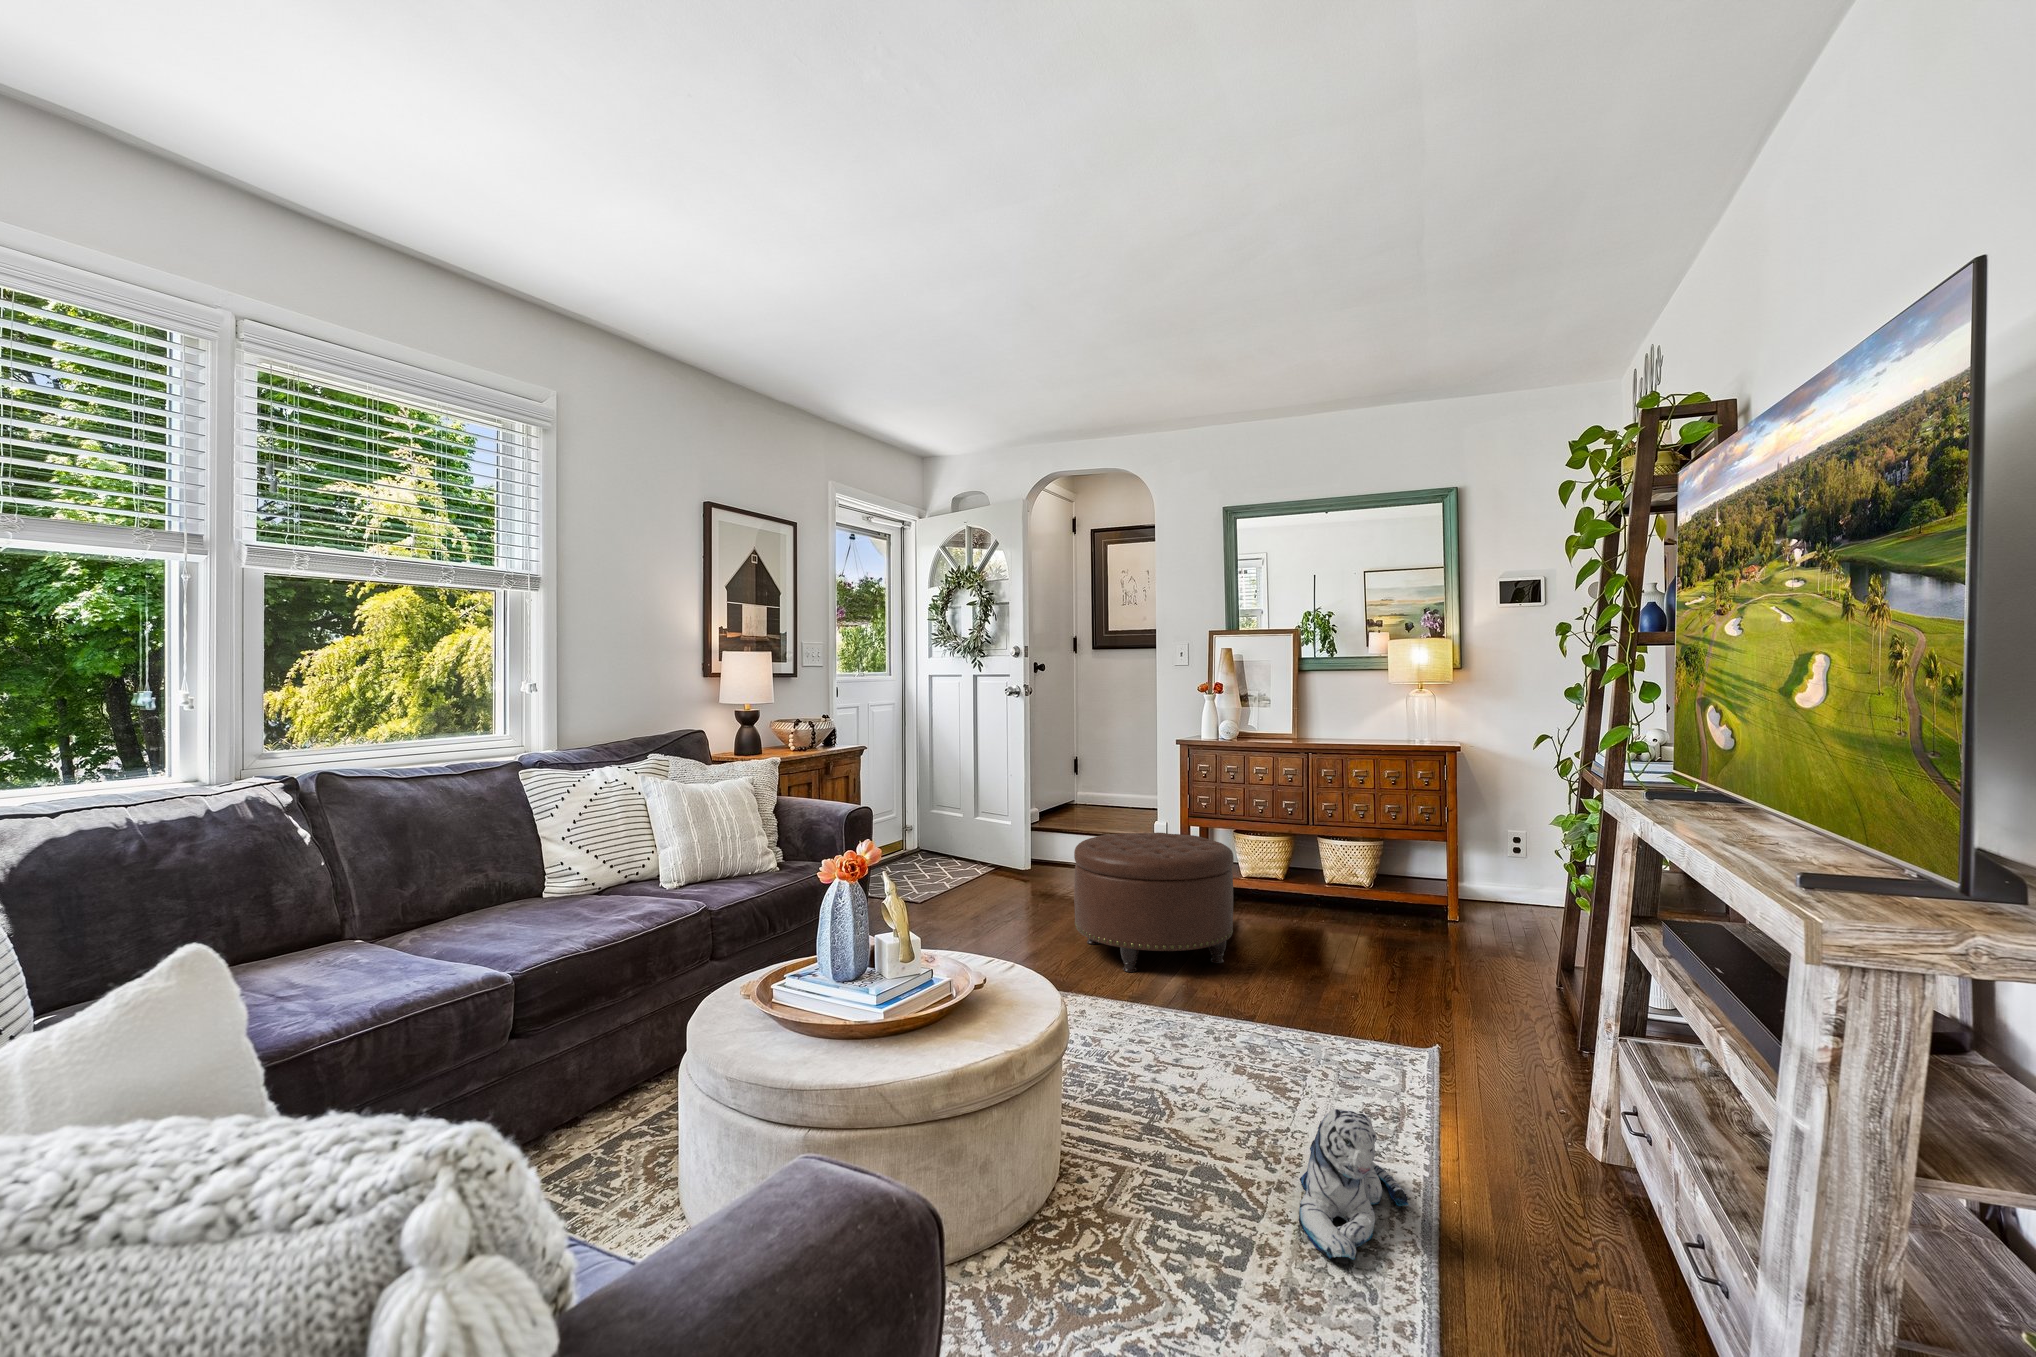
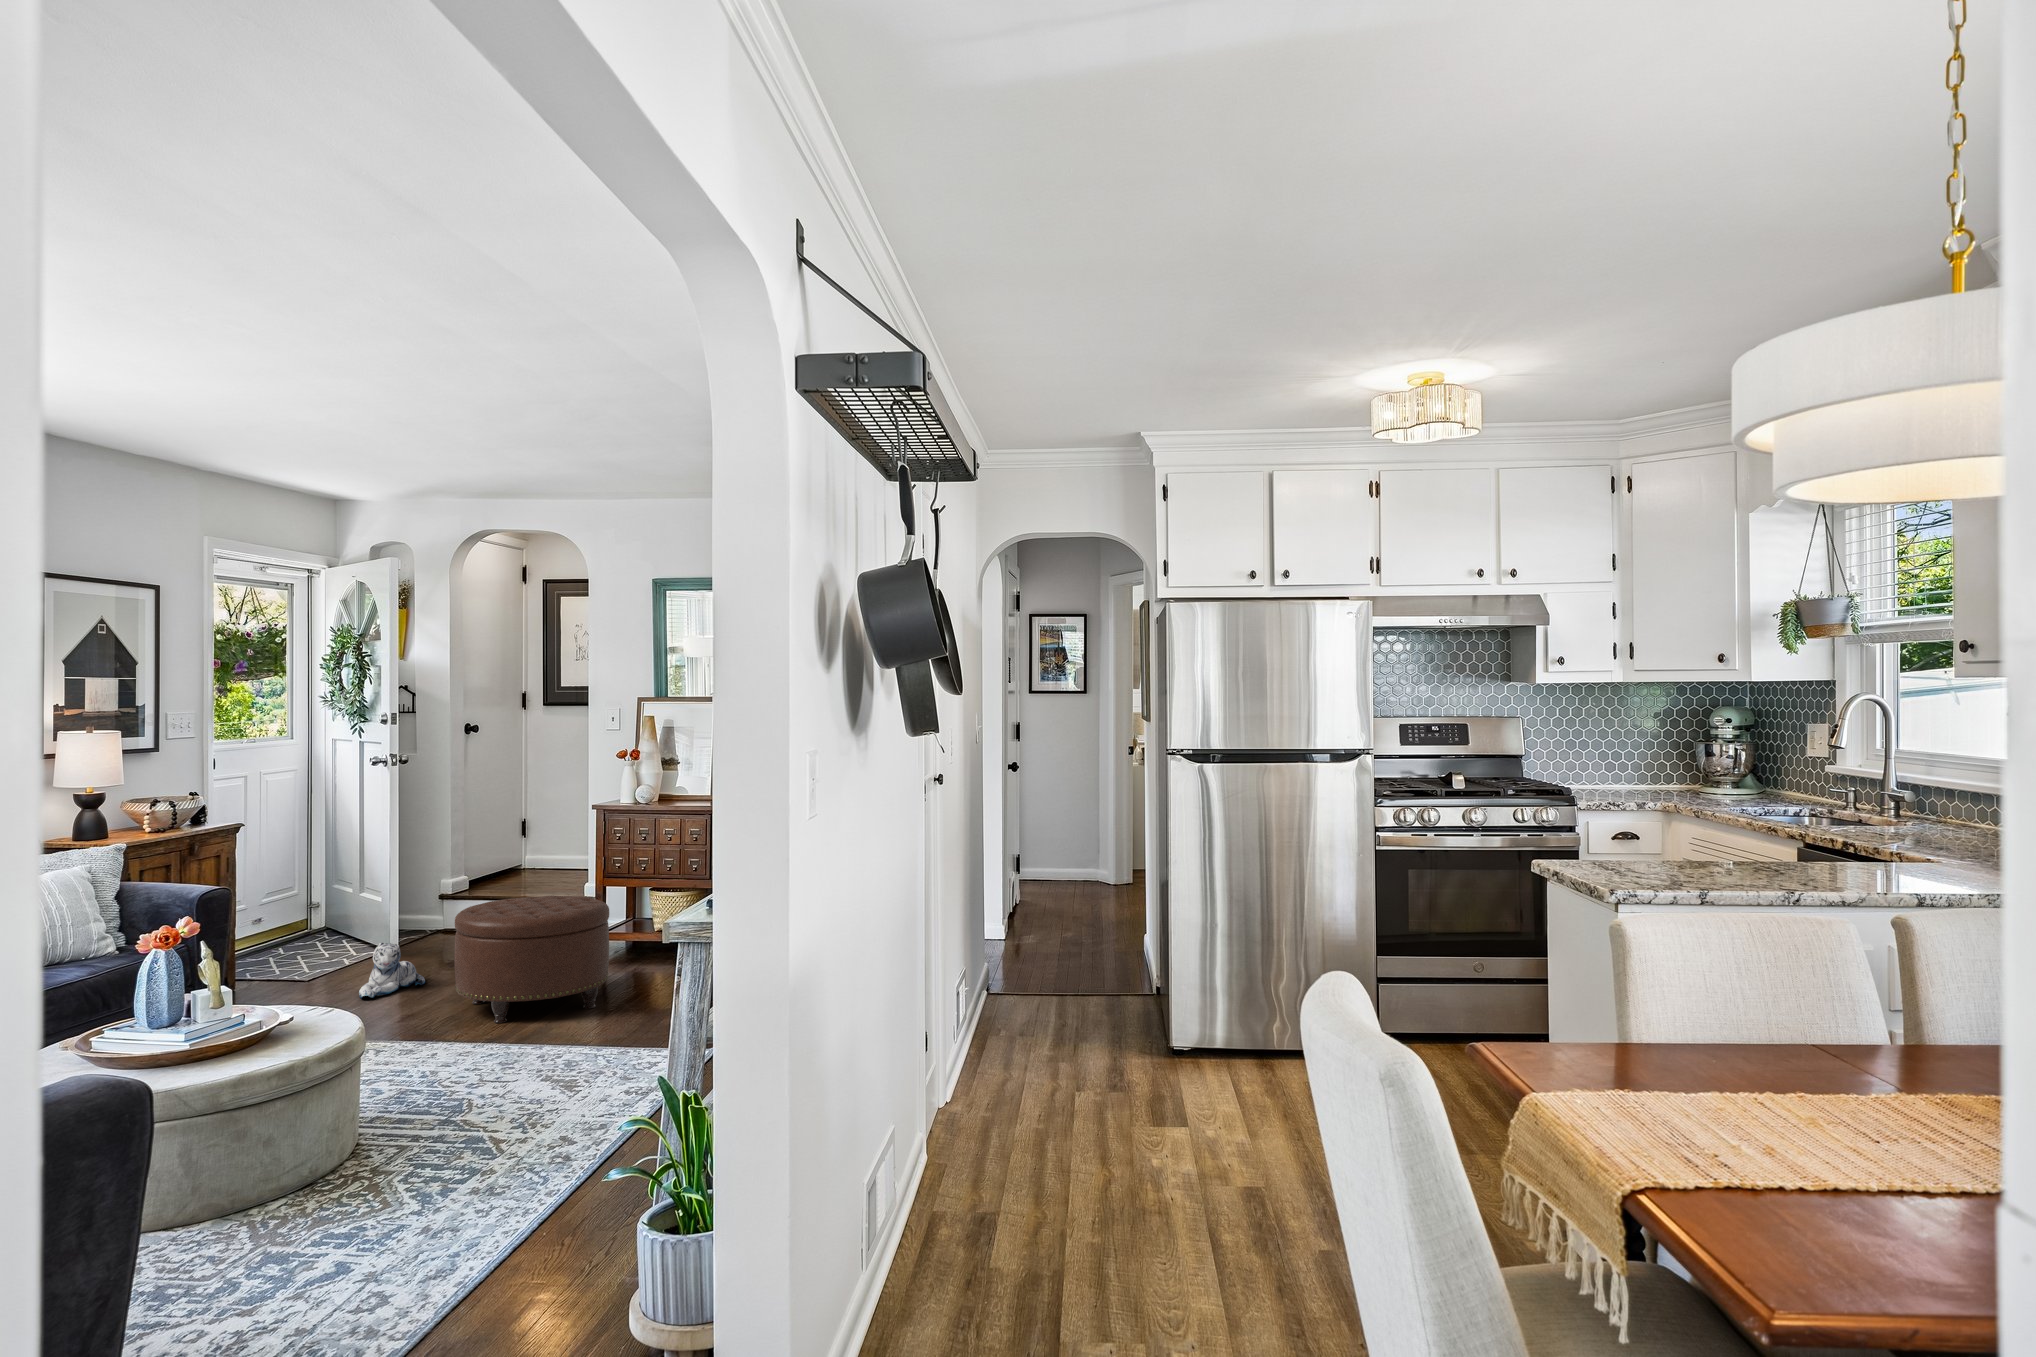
plush toy: present [1299,1108,1409,1260] -> present [359,943,425,998]

